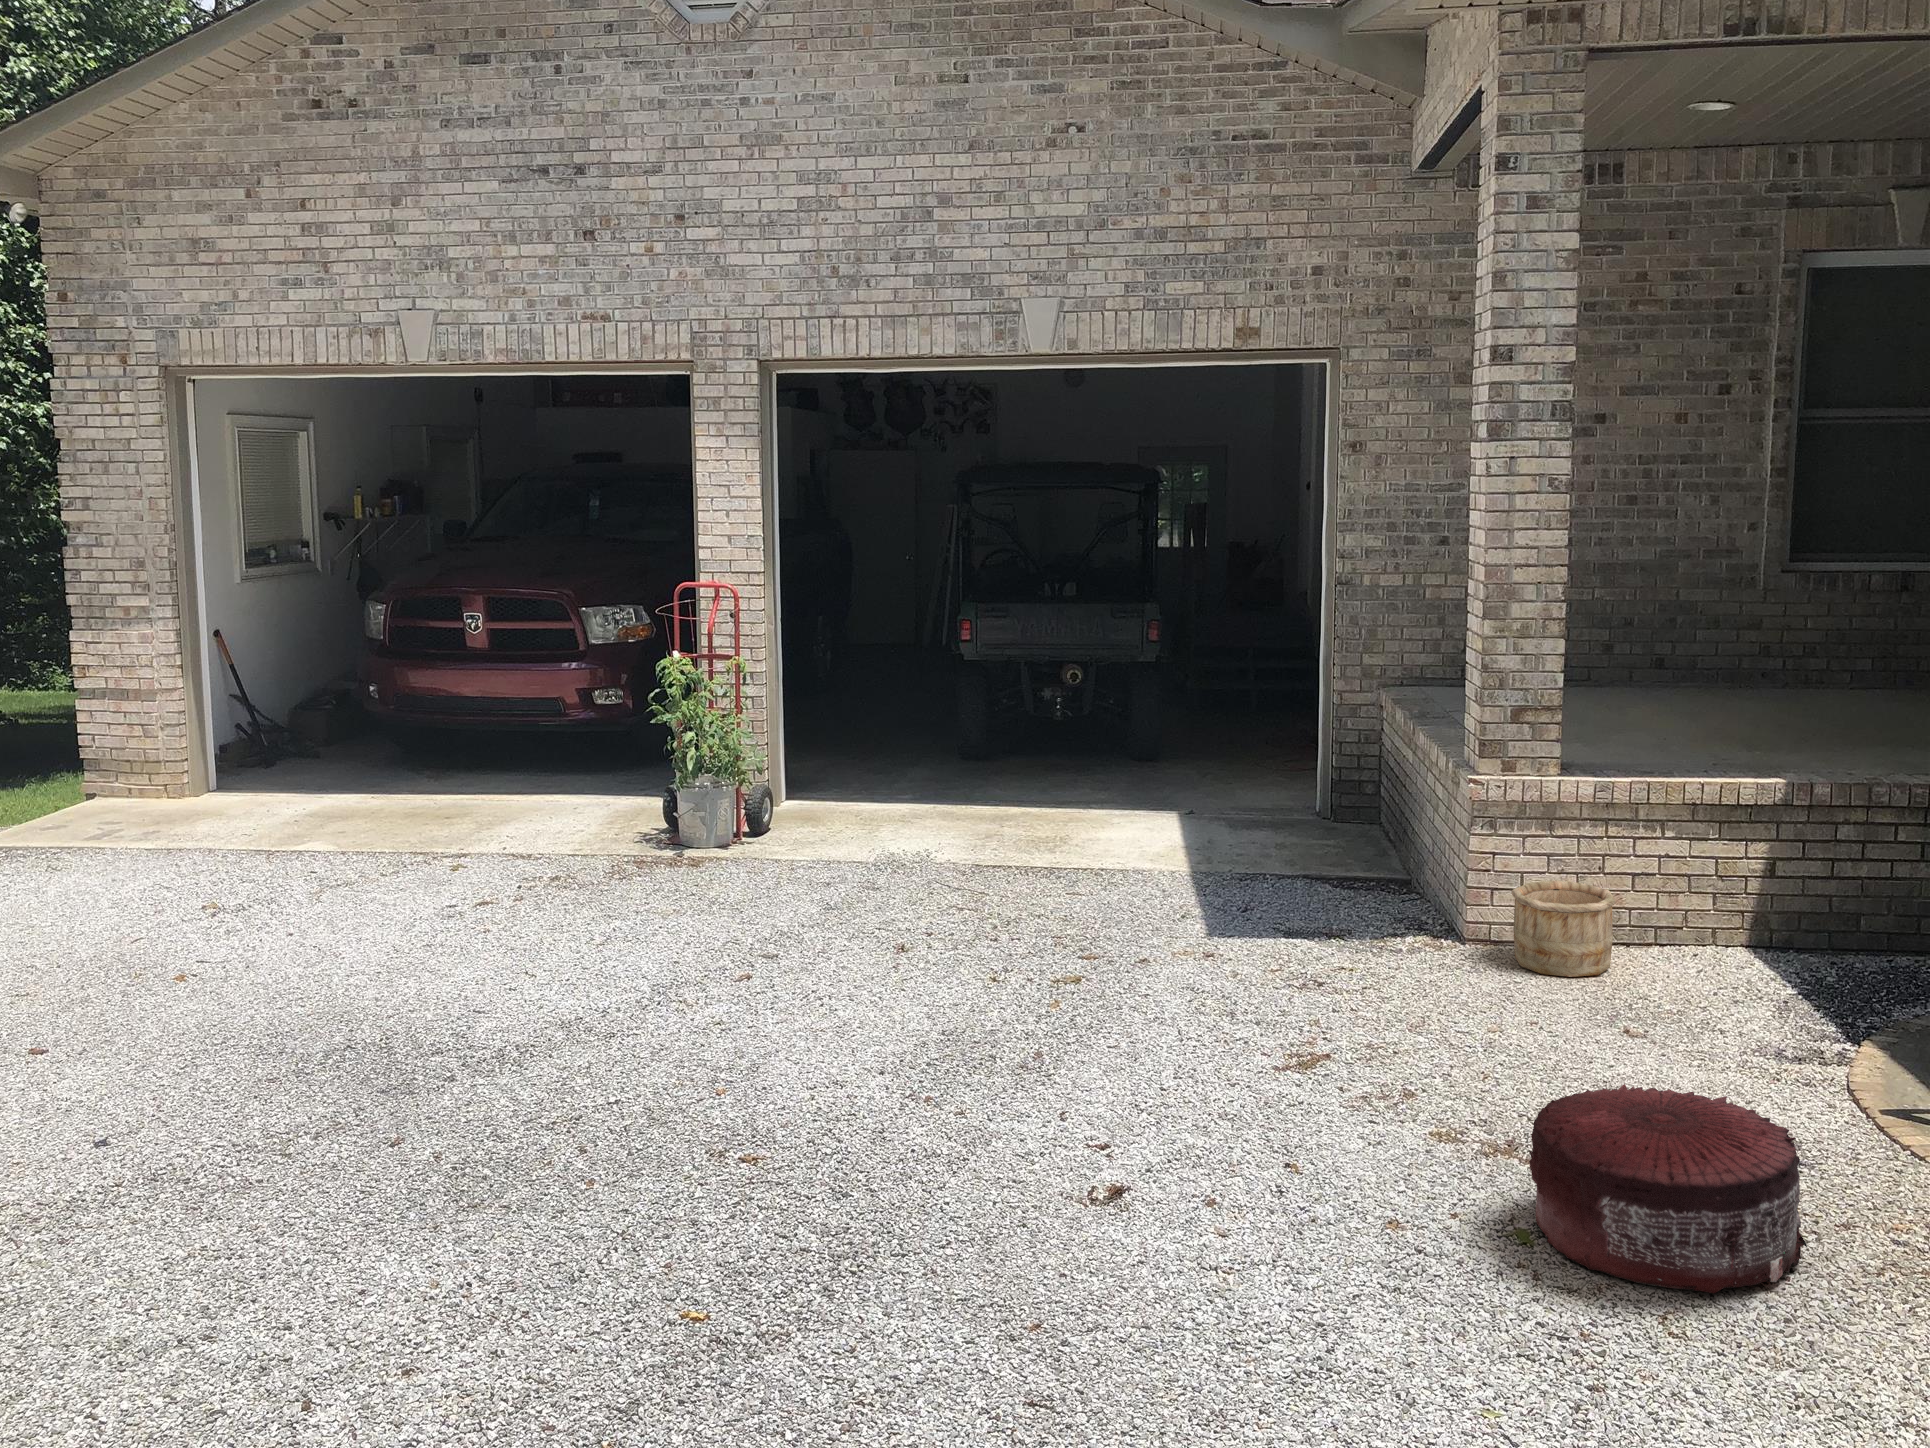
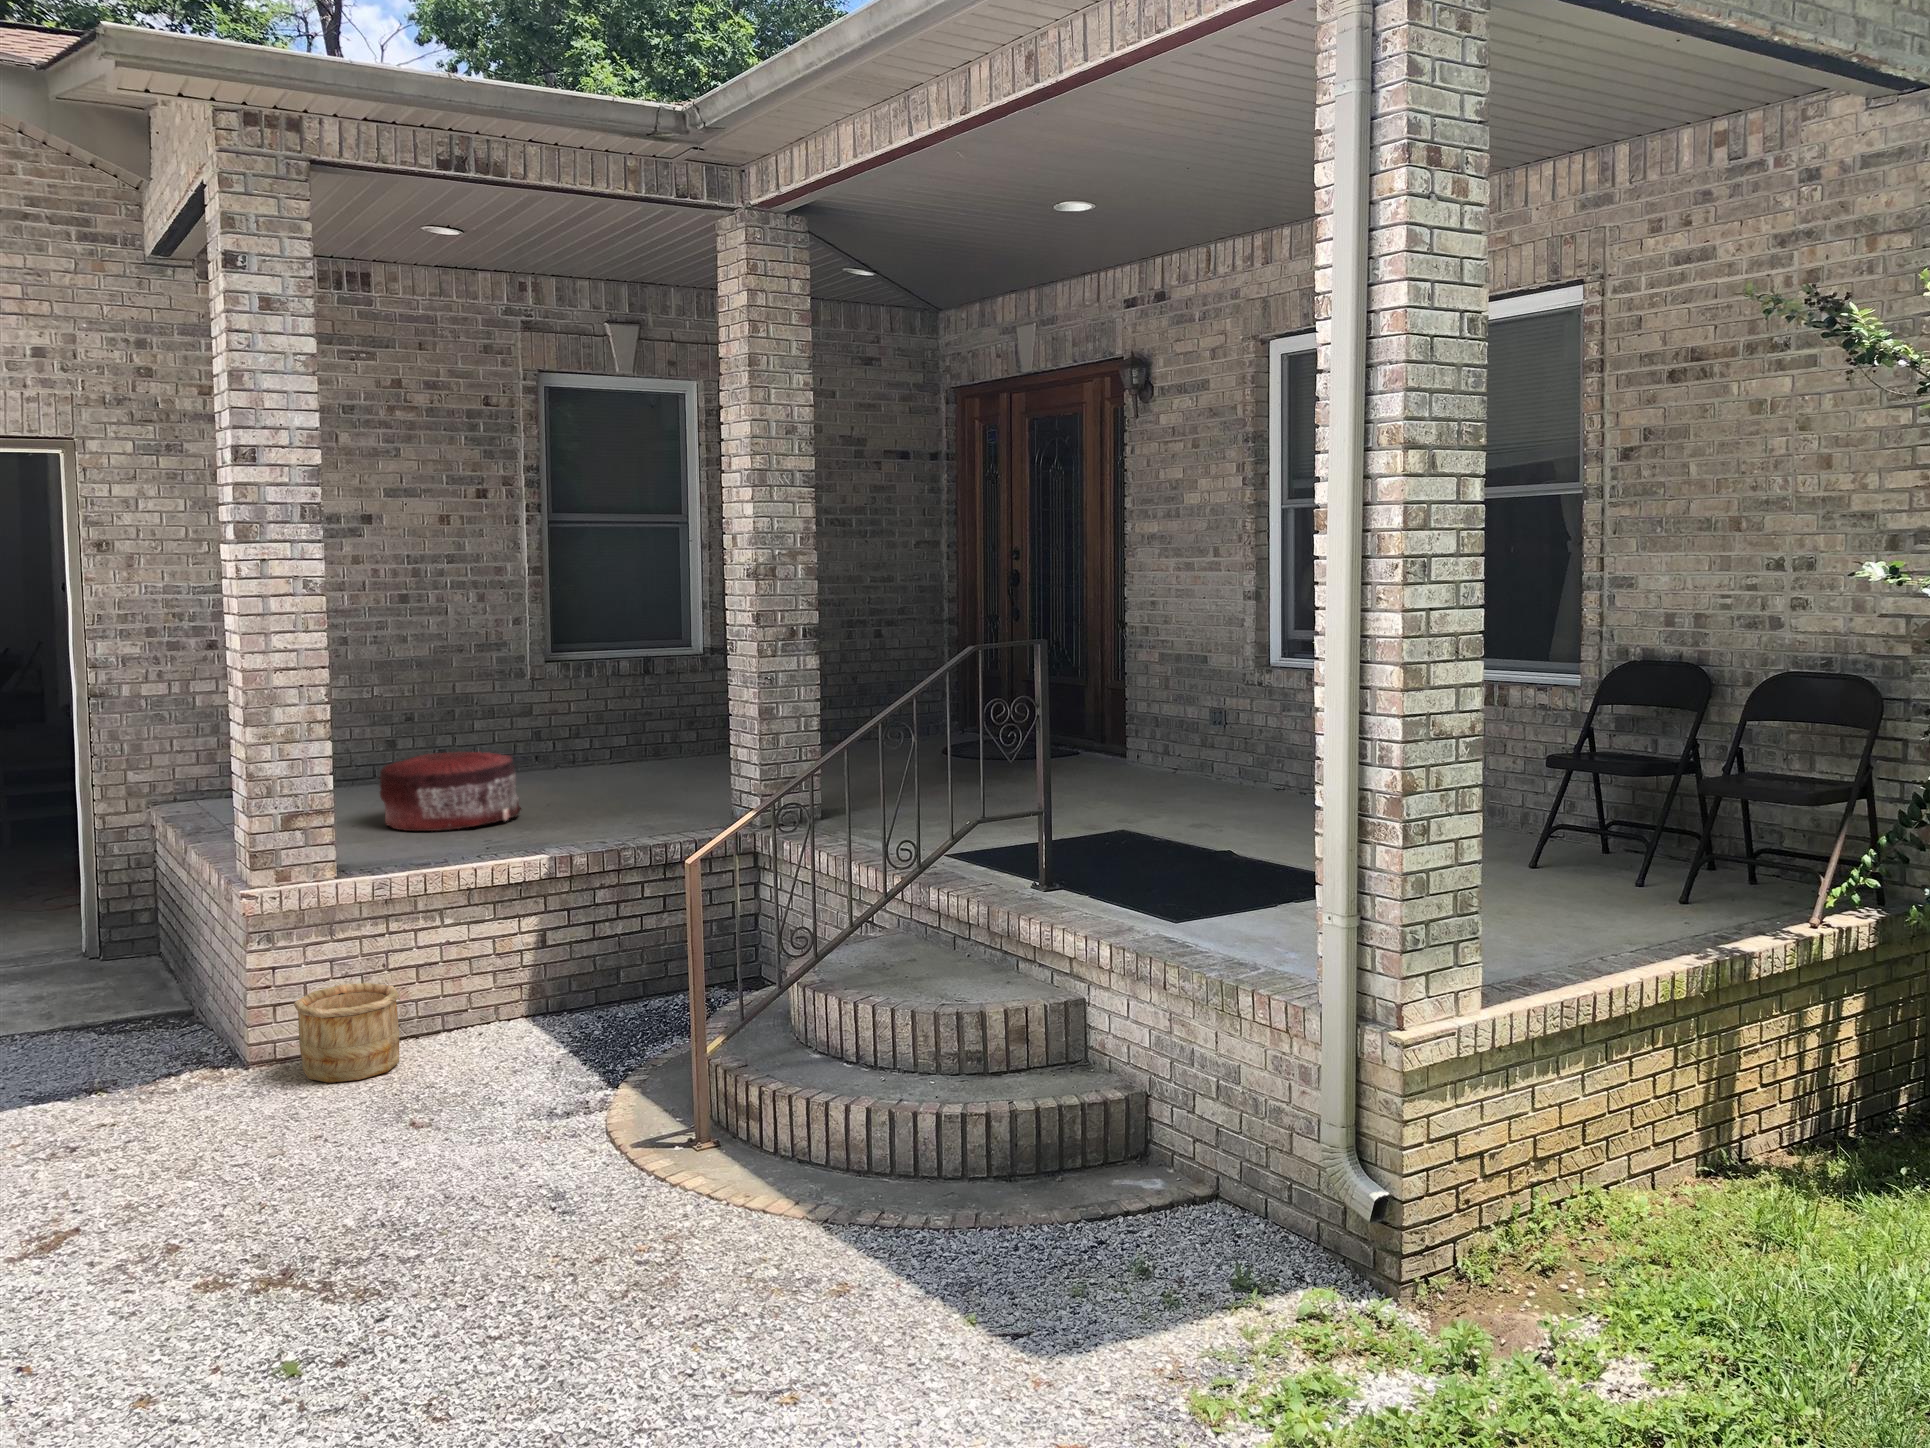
pouf: present [1529,1084,1807,1293] -> present [380,752,521,831]

